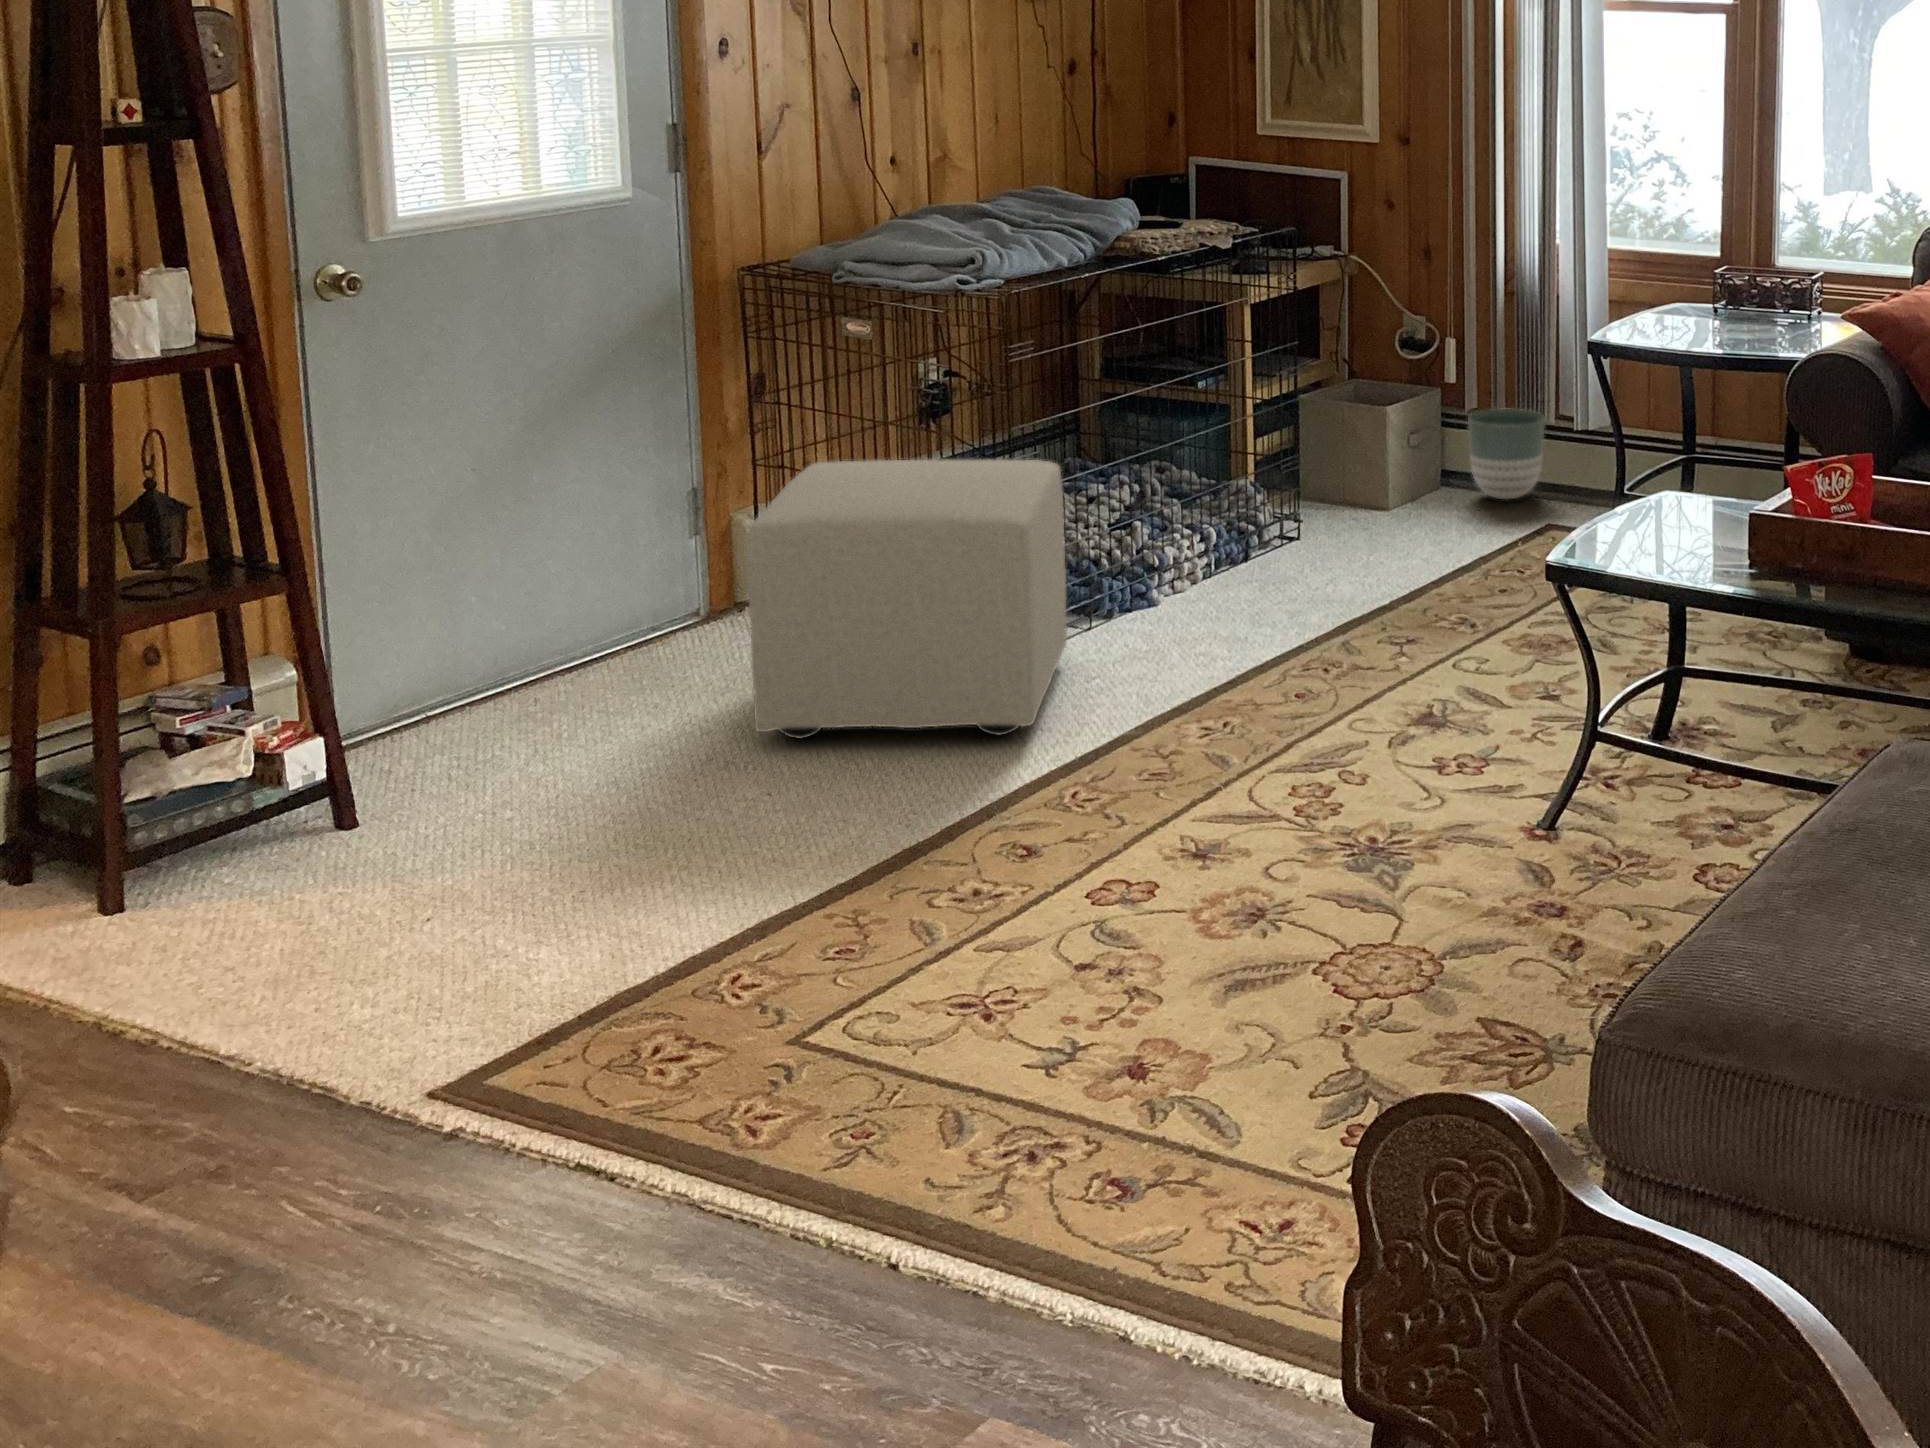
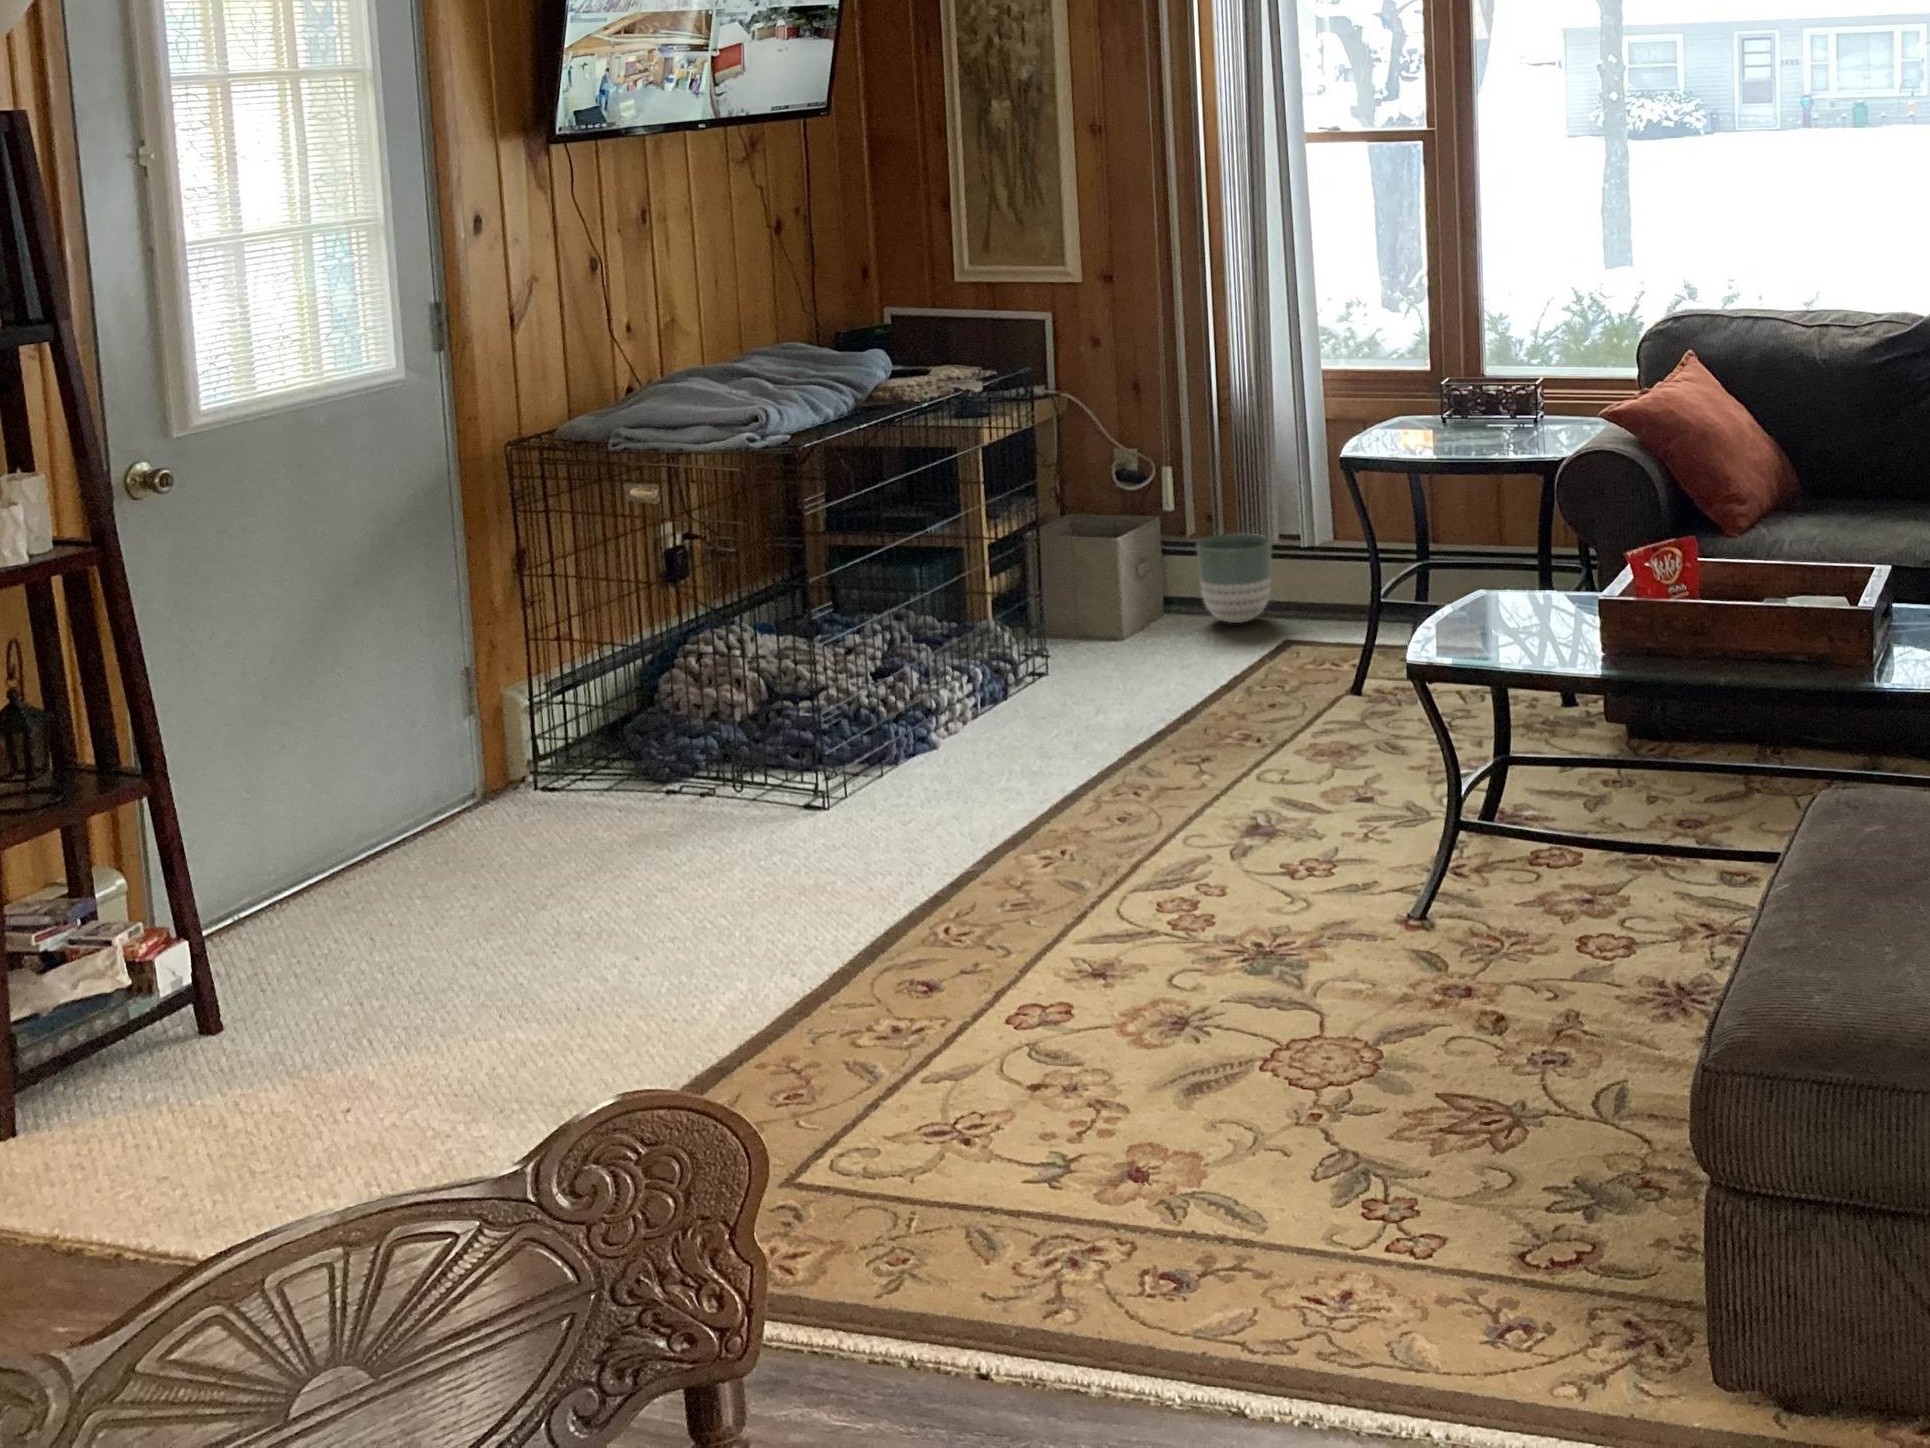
ottoman: present [745,460,1067,739] -> none [590,611,885,905]

